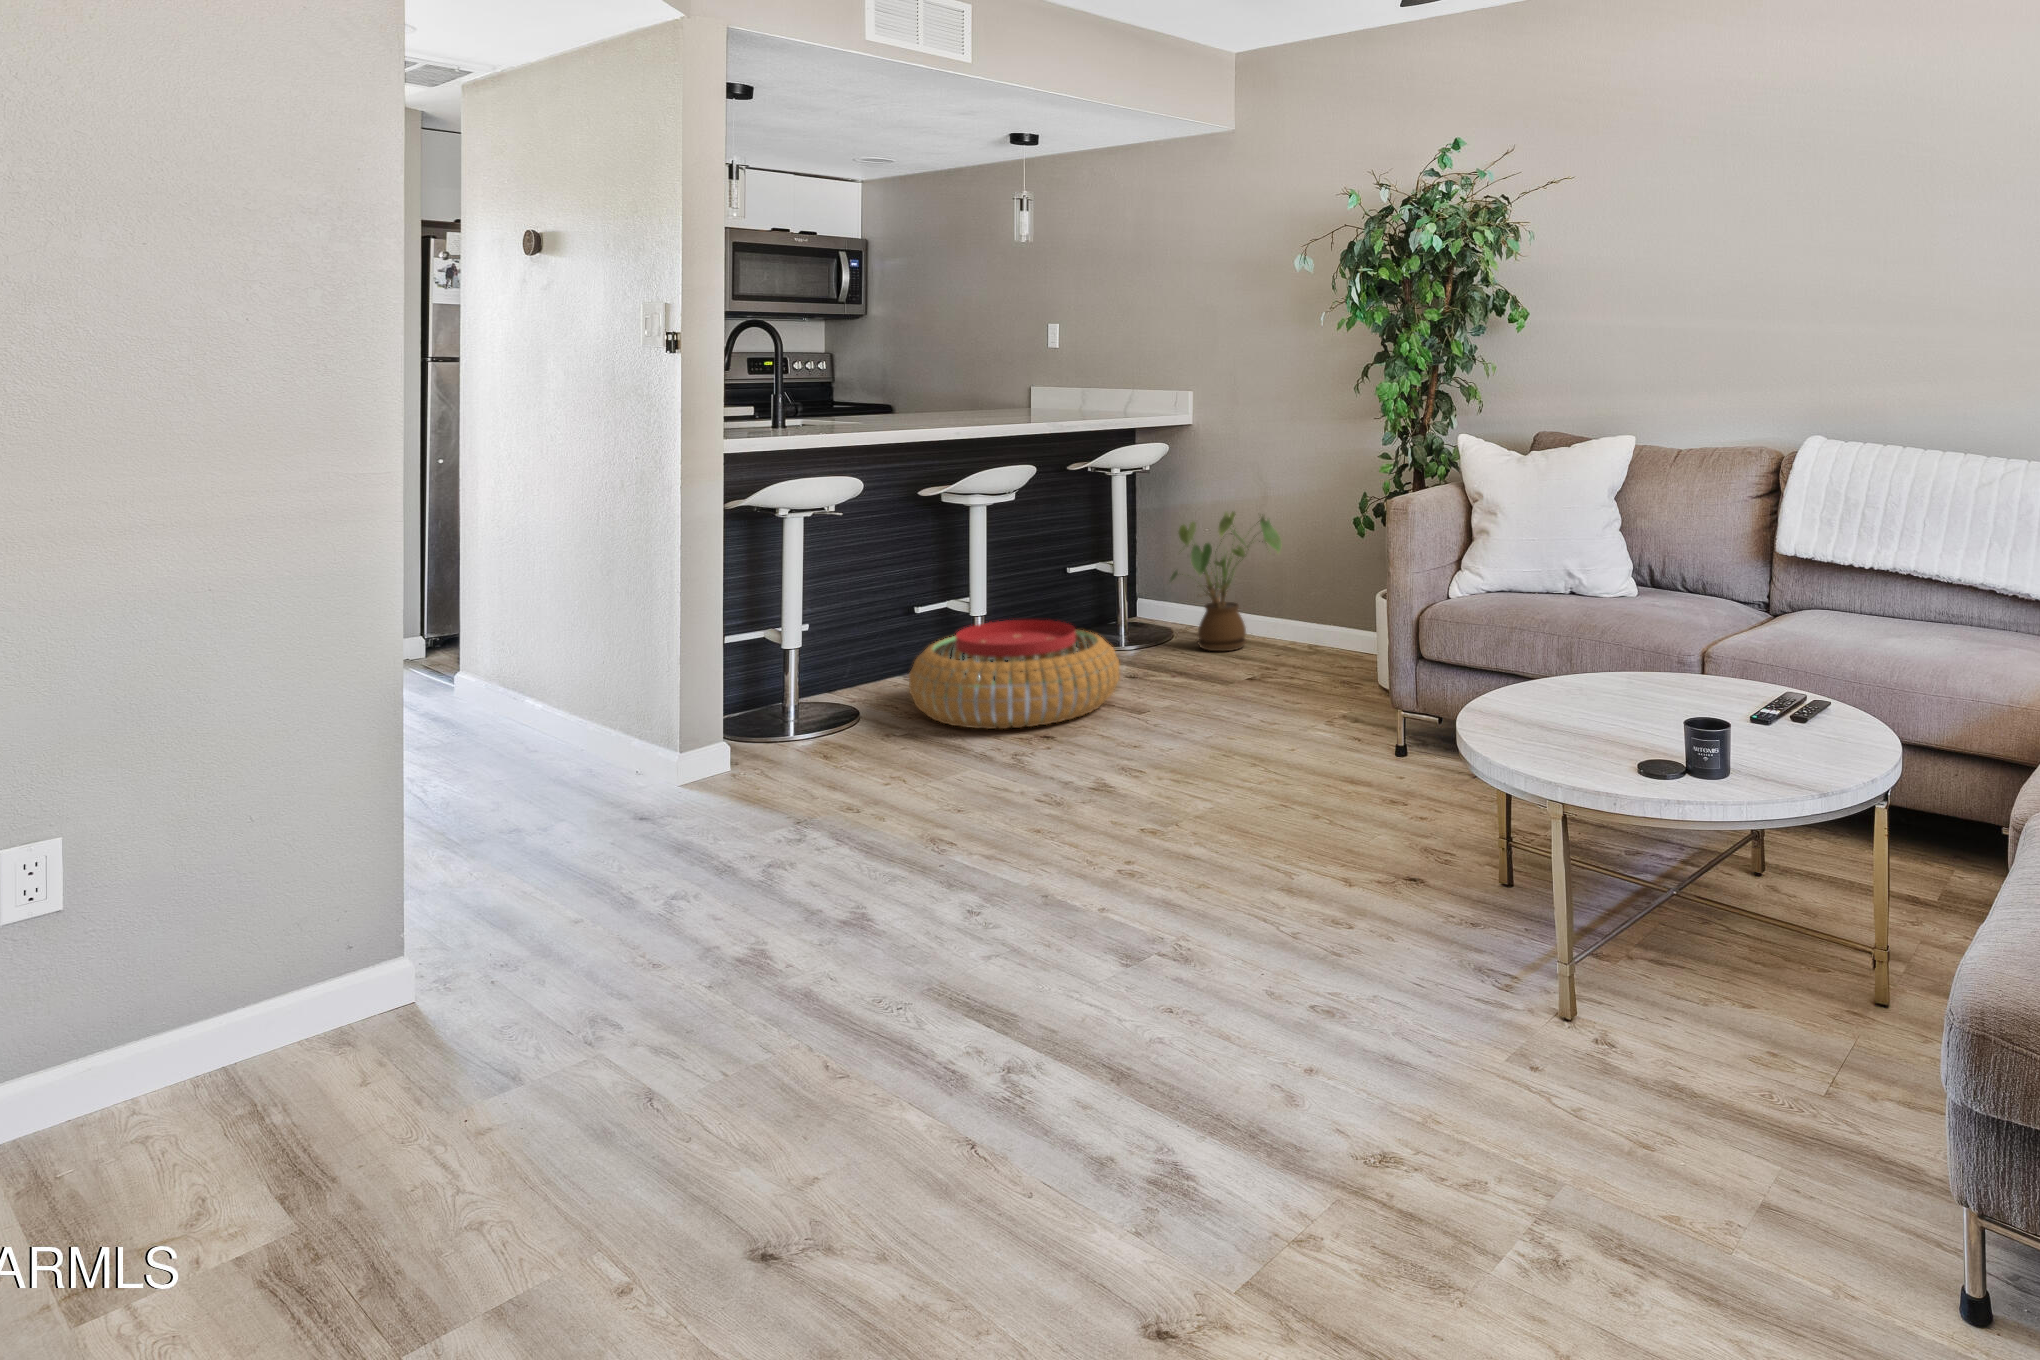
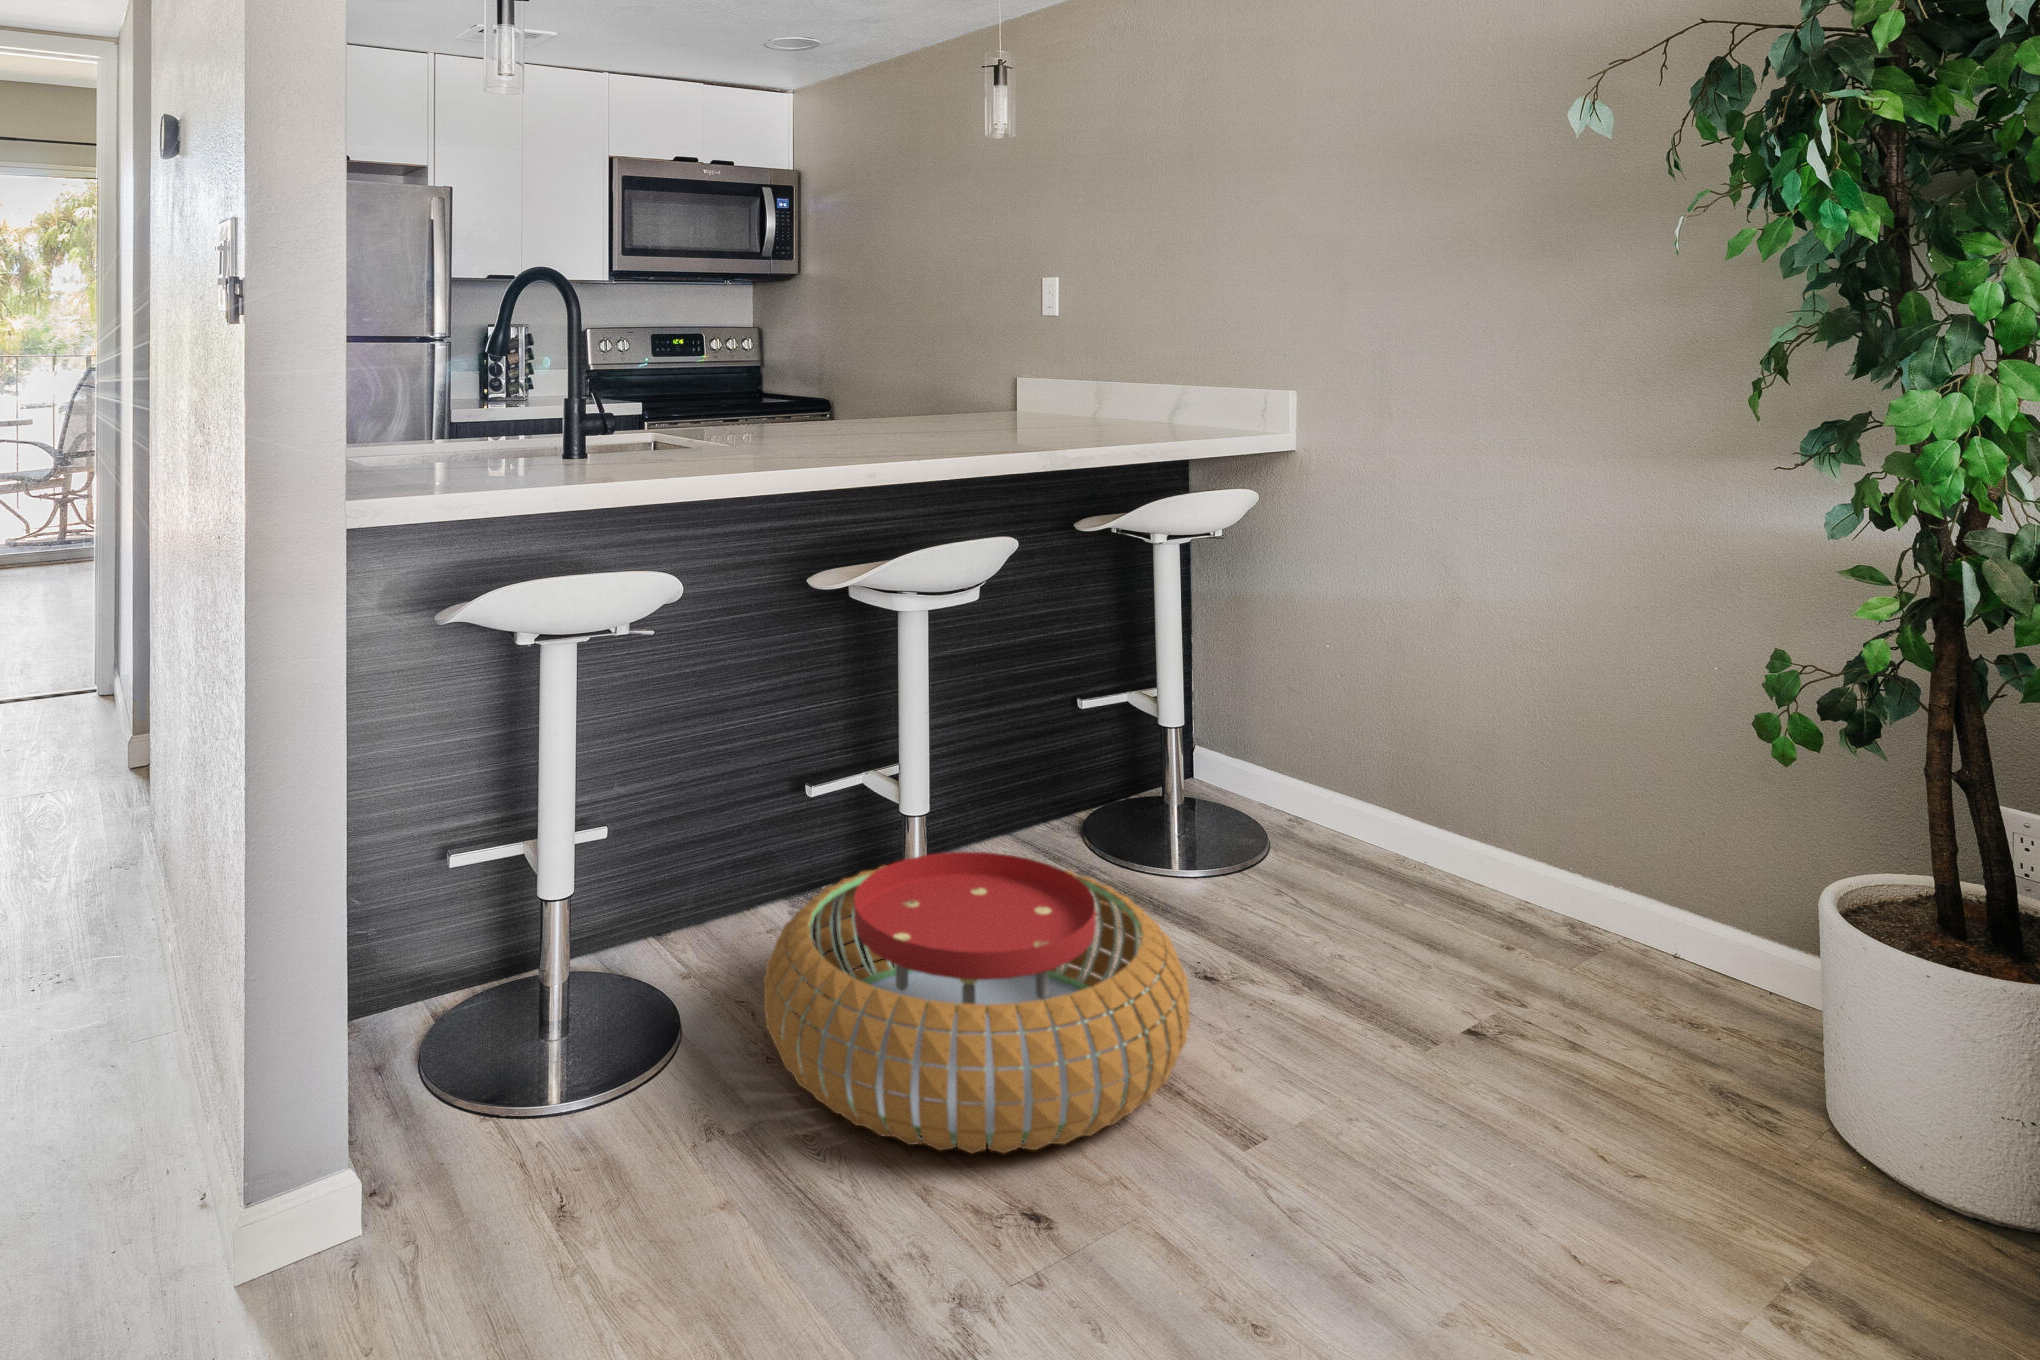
house plant: present [1170,512,1282,651] -> none [1268,628,1508,909]

